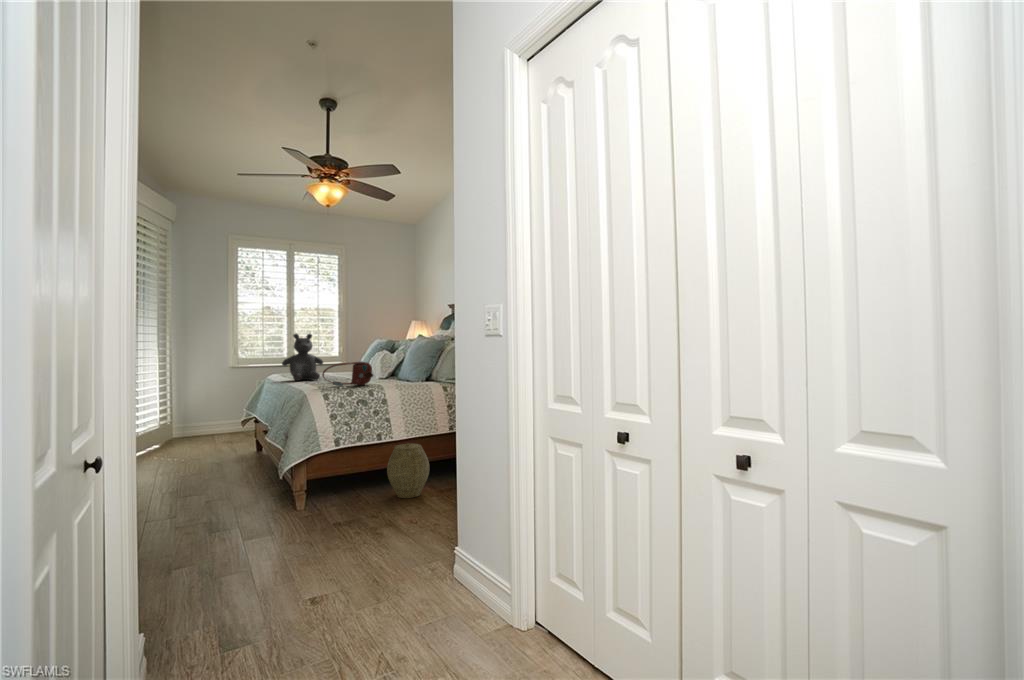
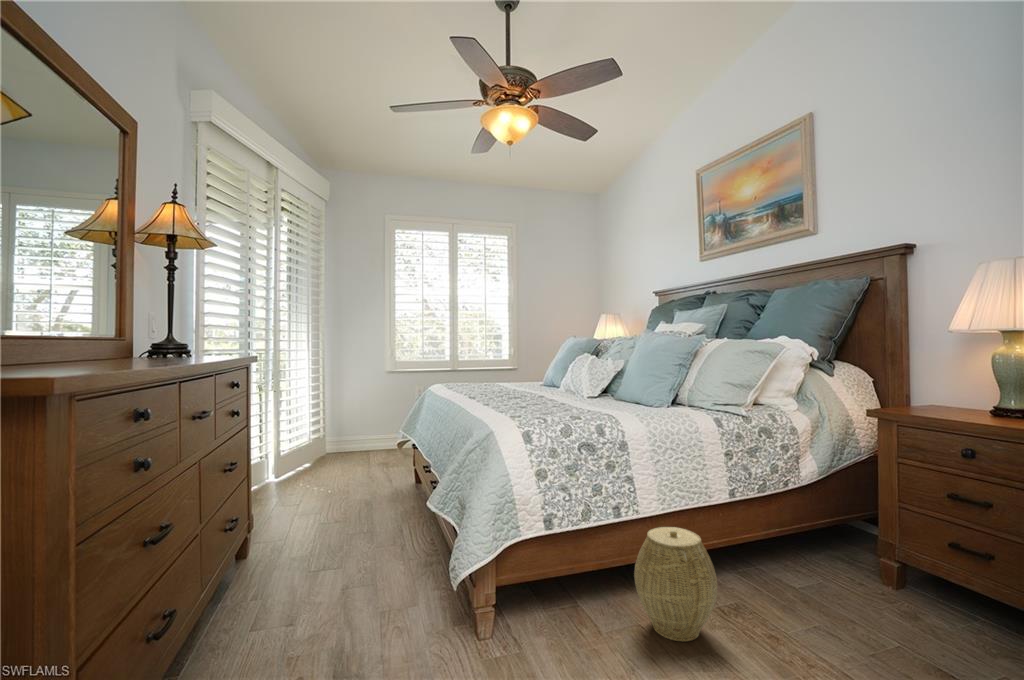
teddy bear: present [282,334,323,381] -> none [449,328,503,397]
handbag: present [322,361,373,386] -> none [517,372,598,414]

